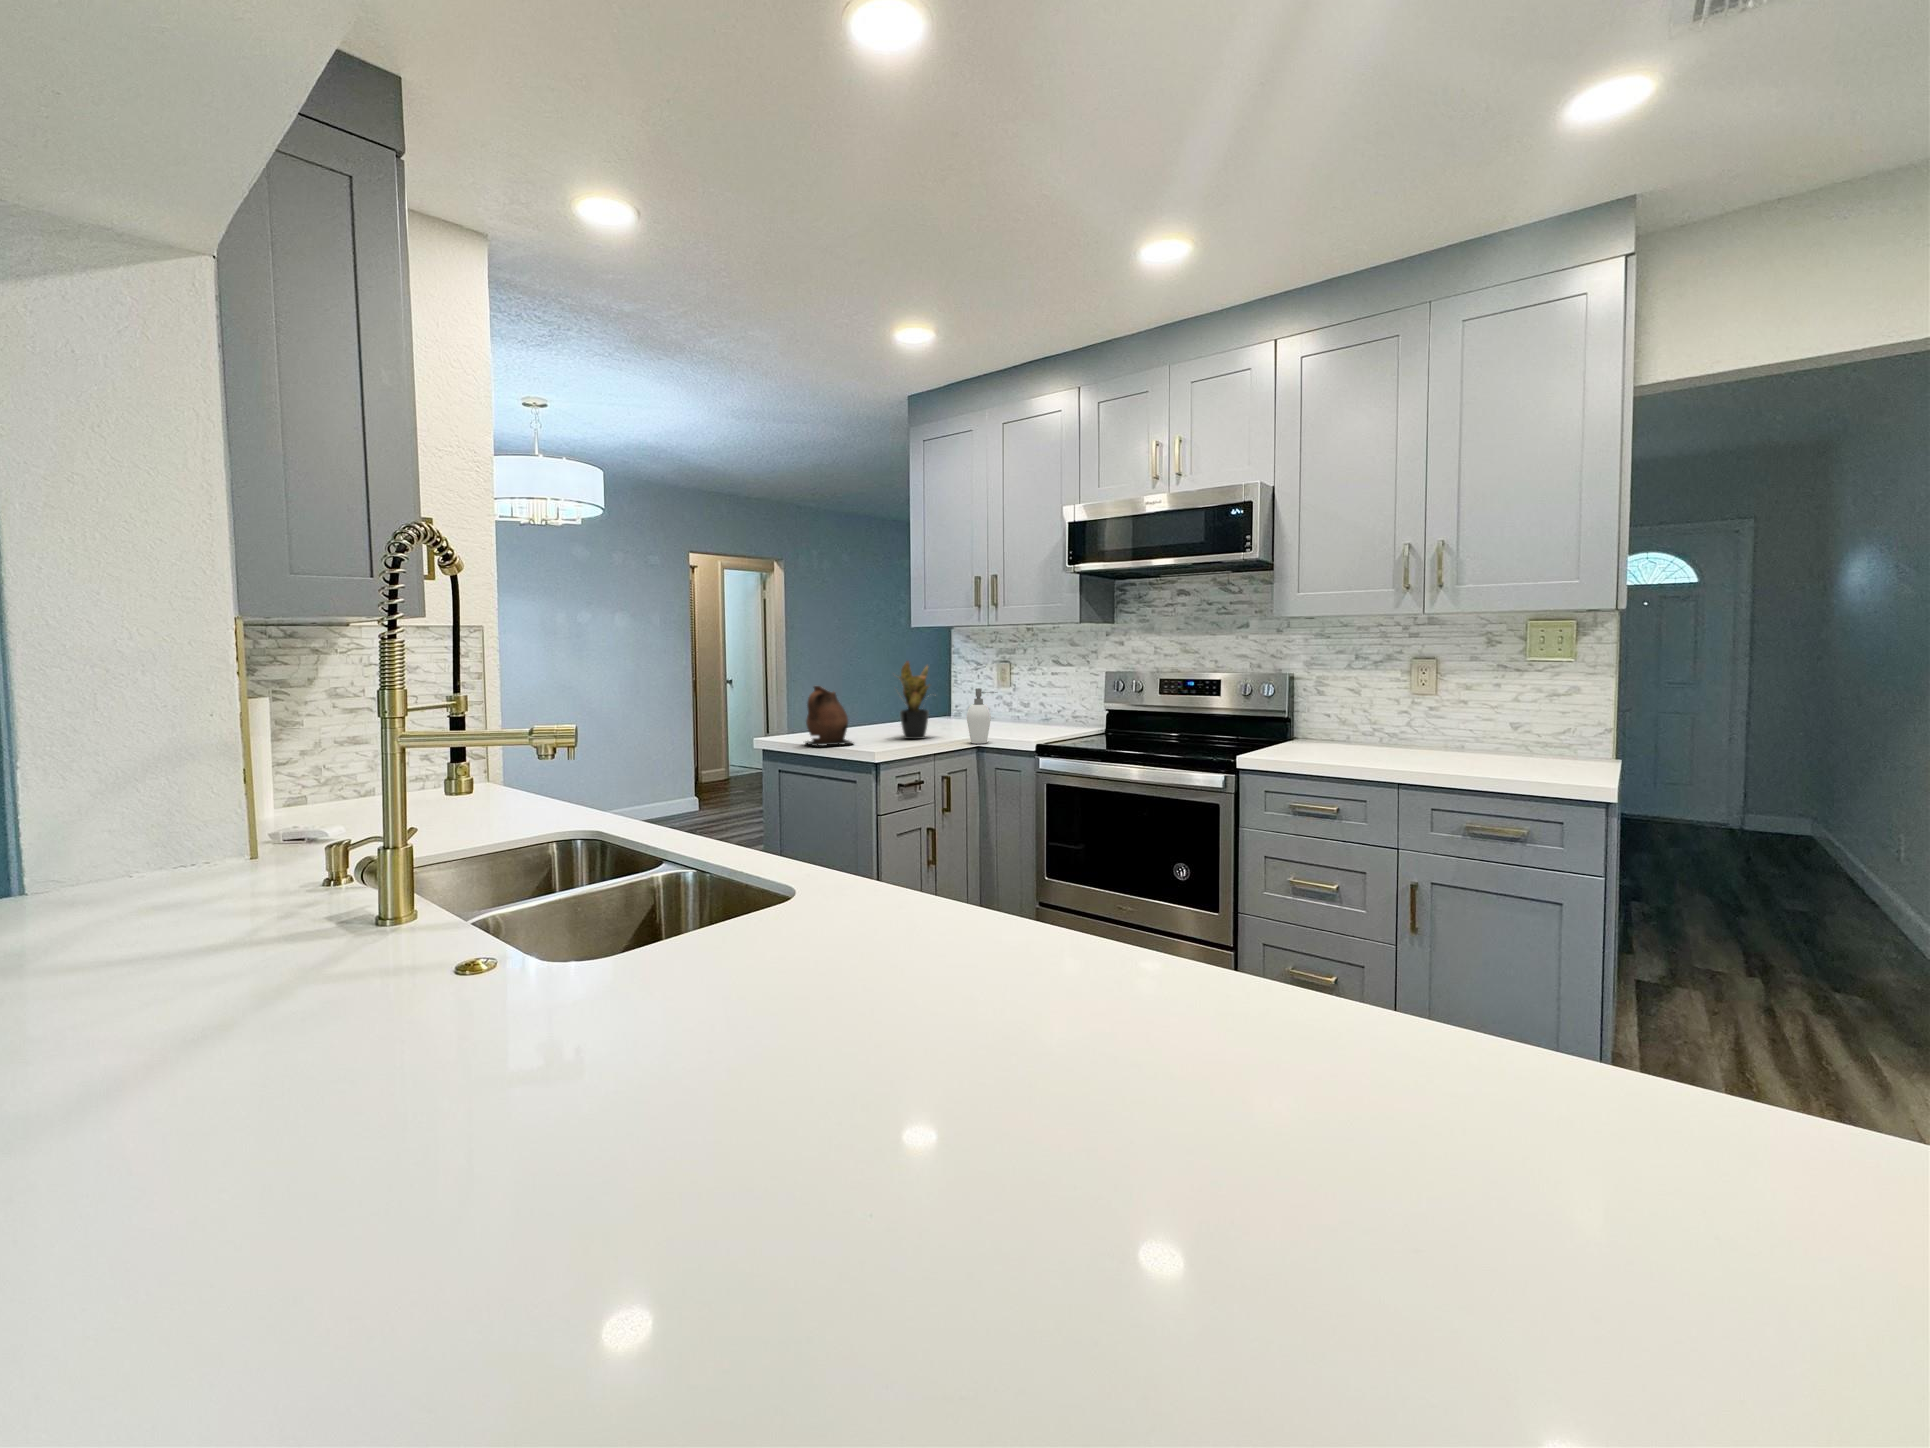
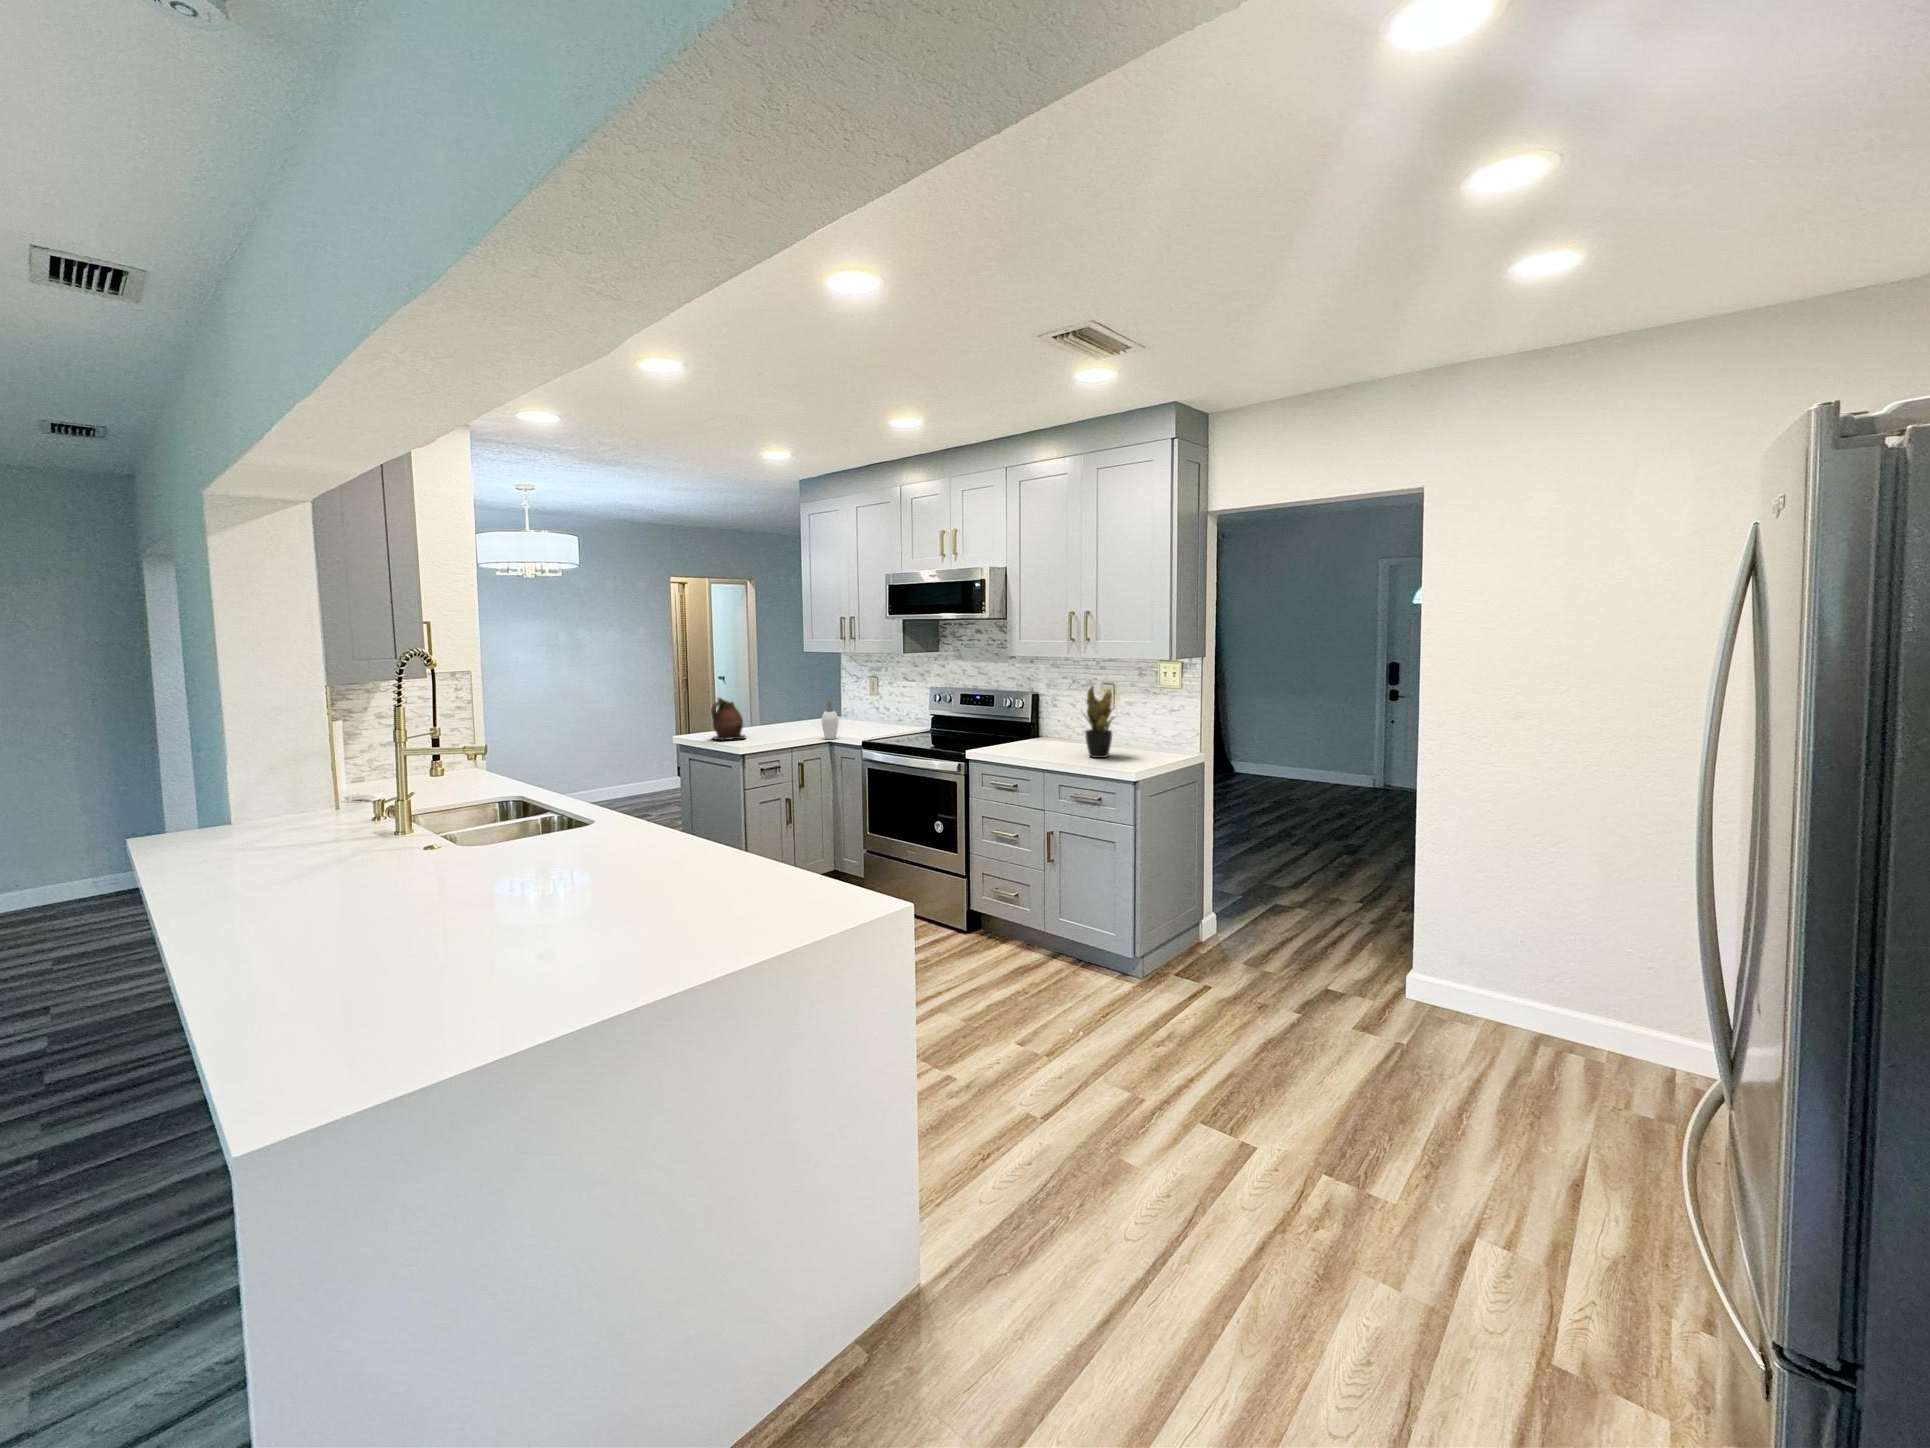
potted plant: present [896,661,929,739] -> present [1084,686,1113,758]

